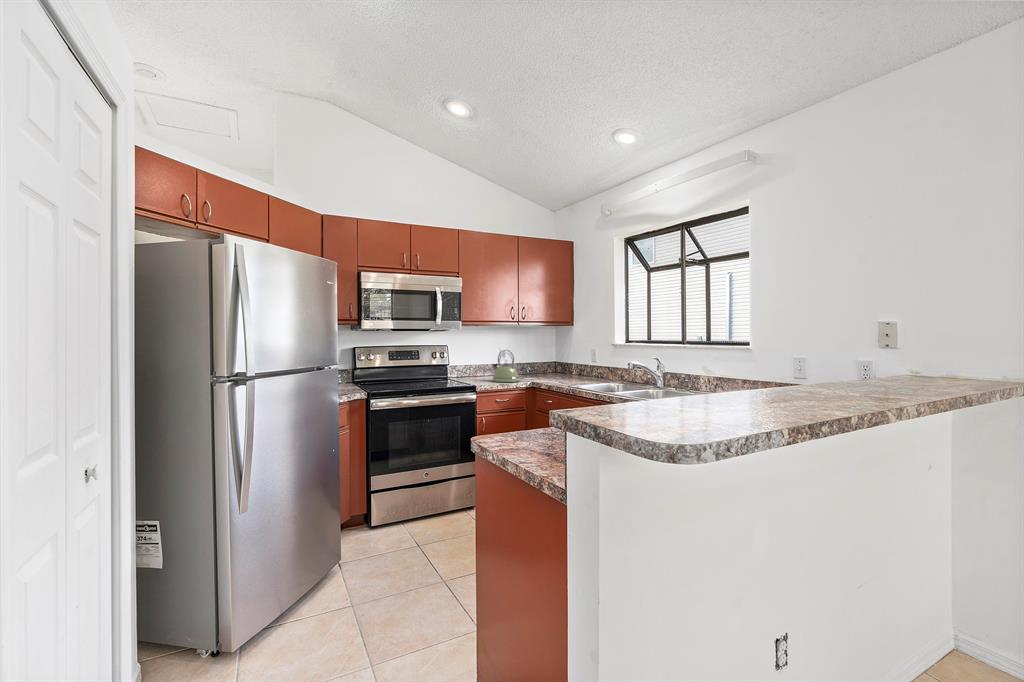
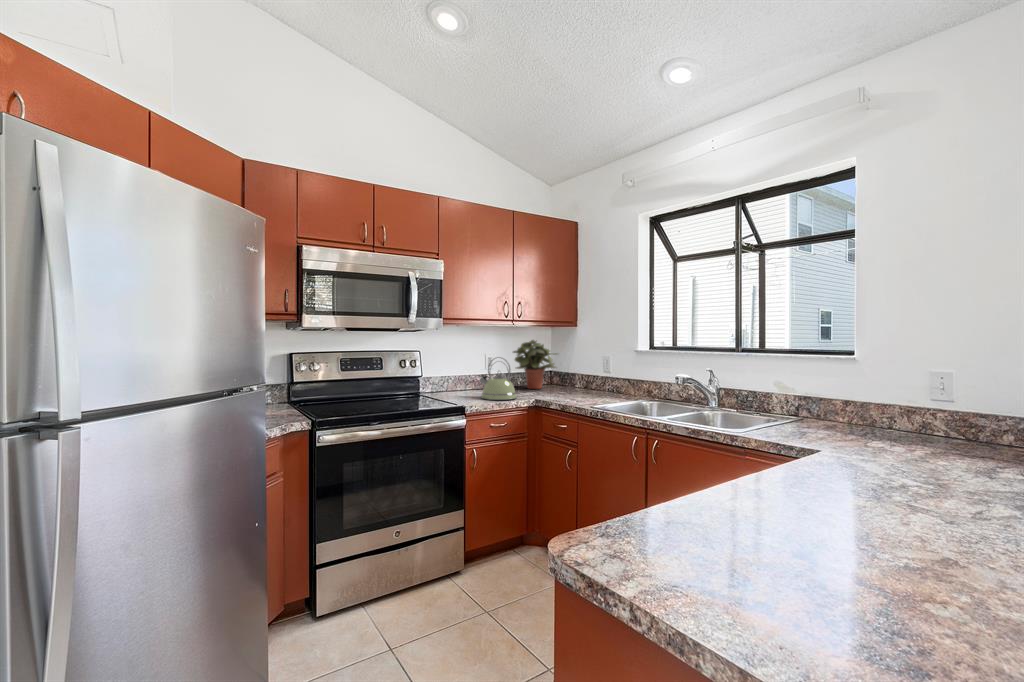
potted plant: none [522,336,559,375] -> present [513,340,557,389]

